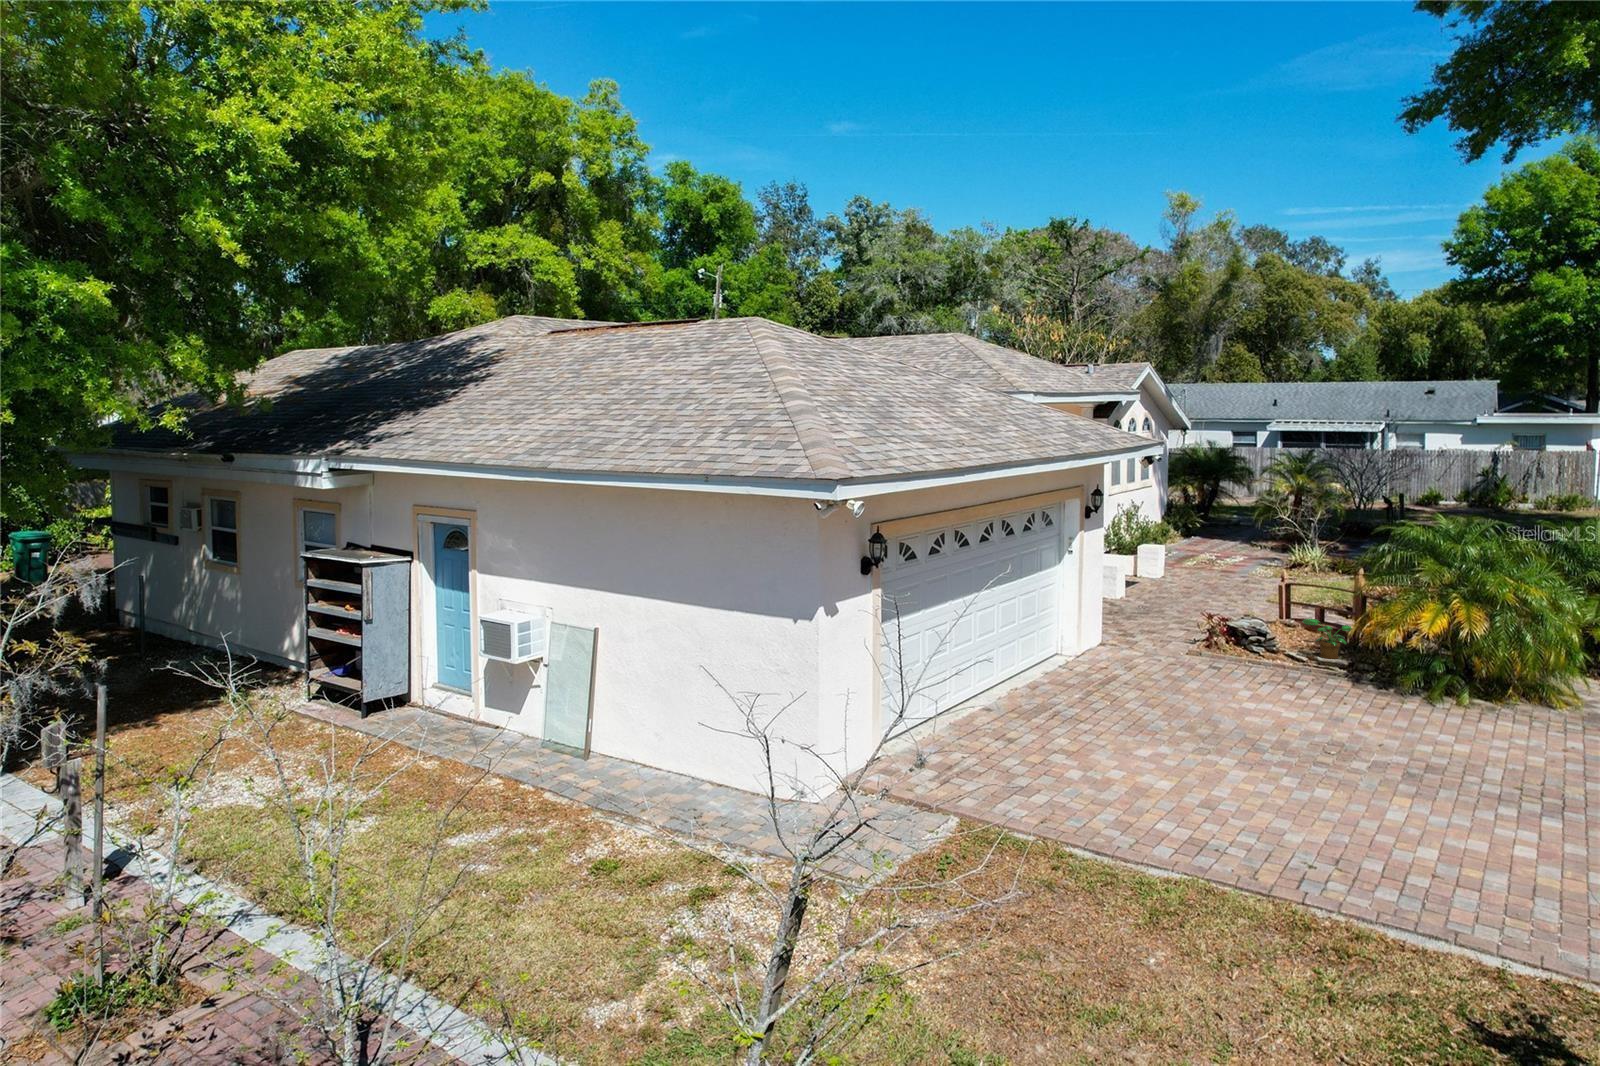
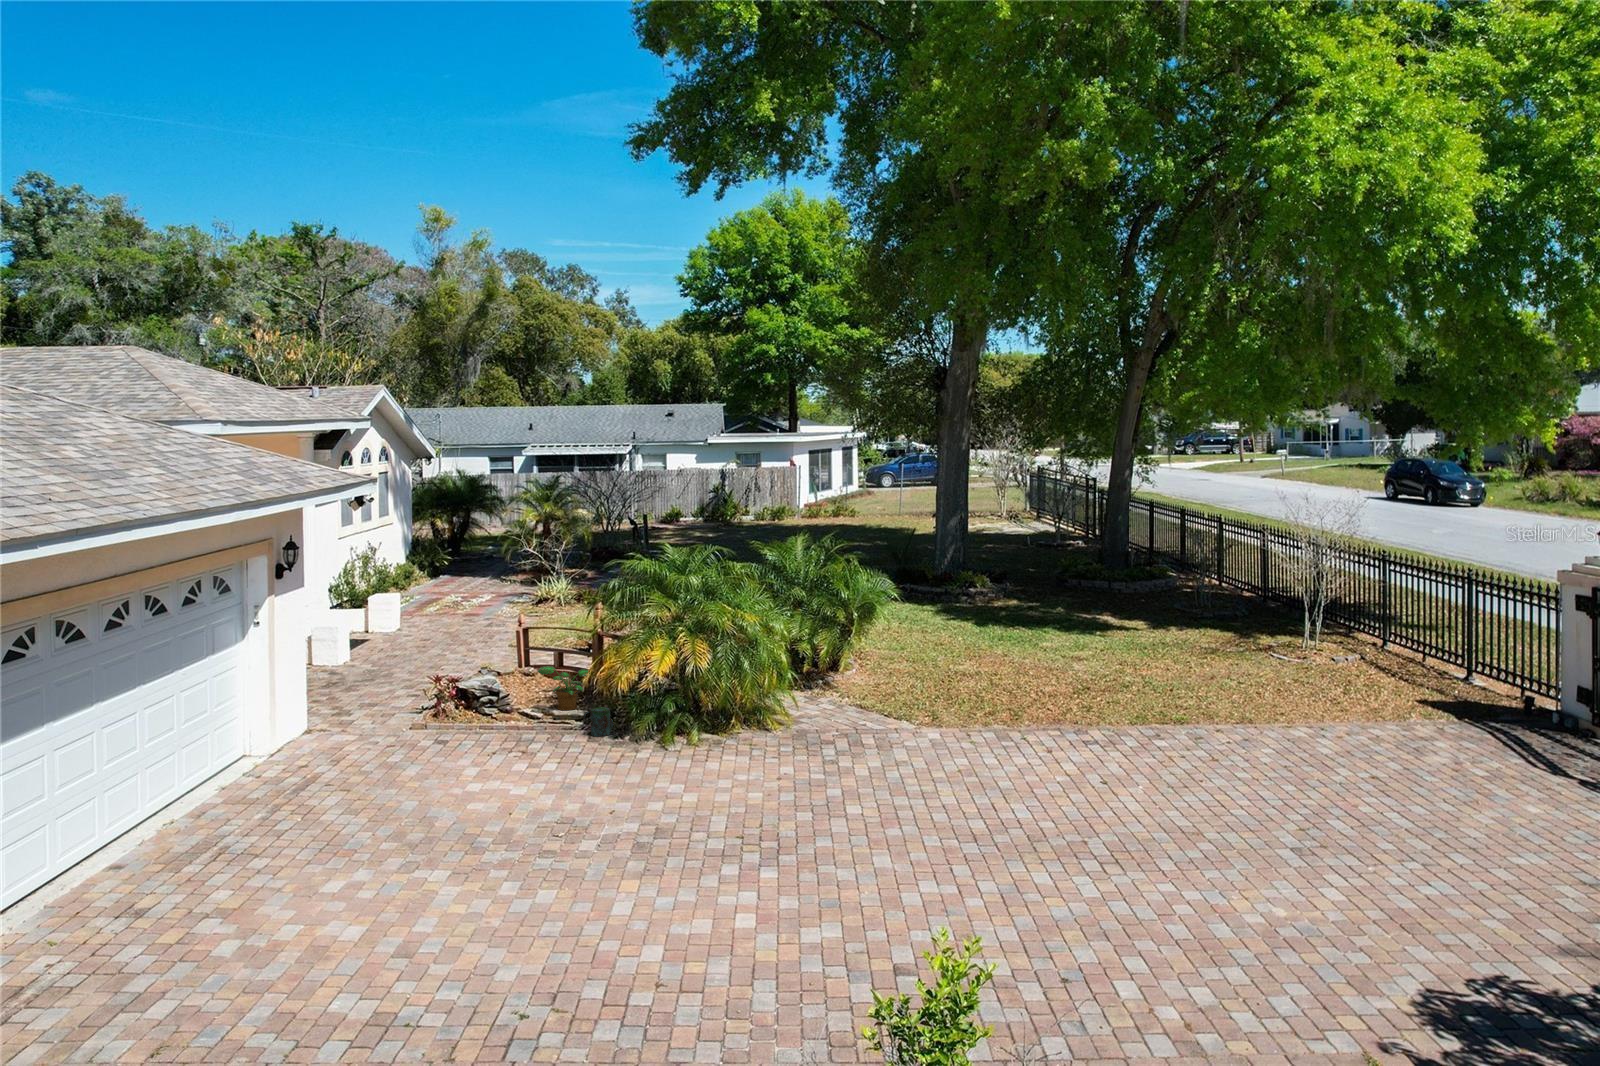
watering can: none [1350,657,1393,684] -> present [584,707,616,737]

